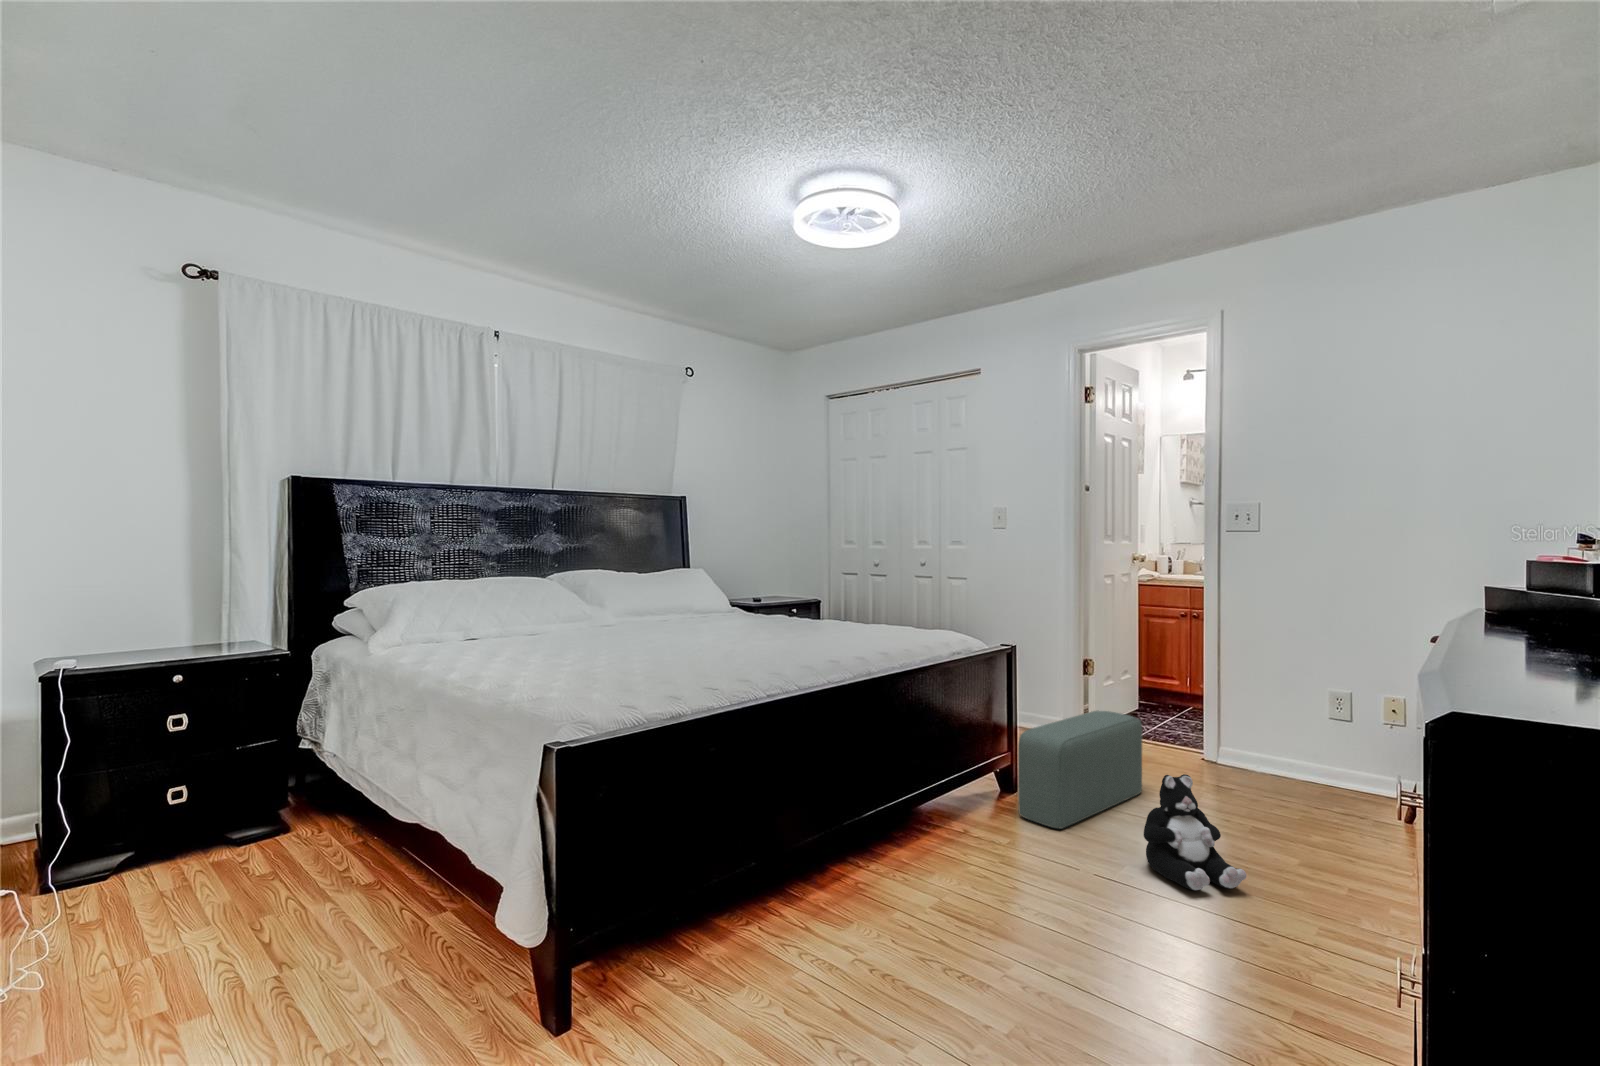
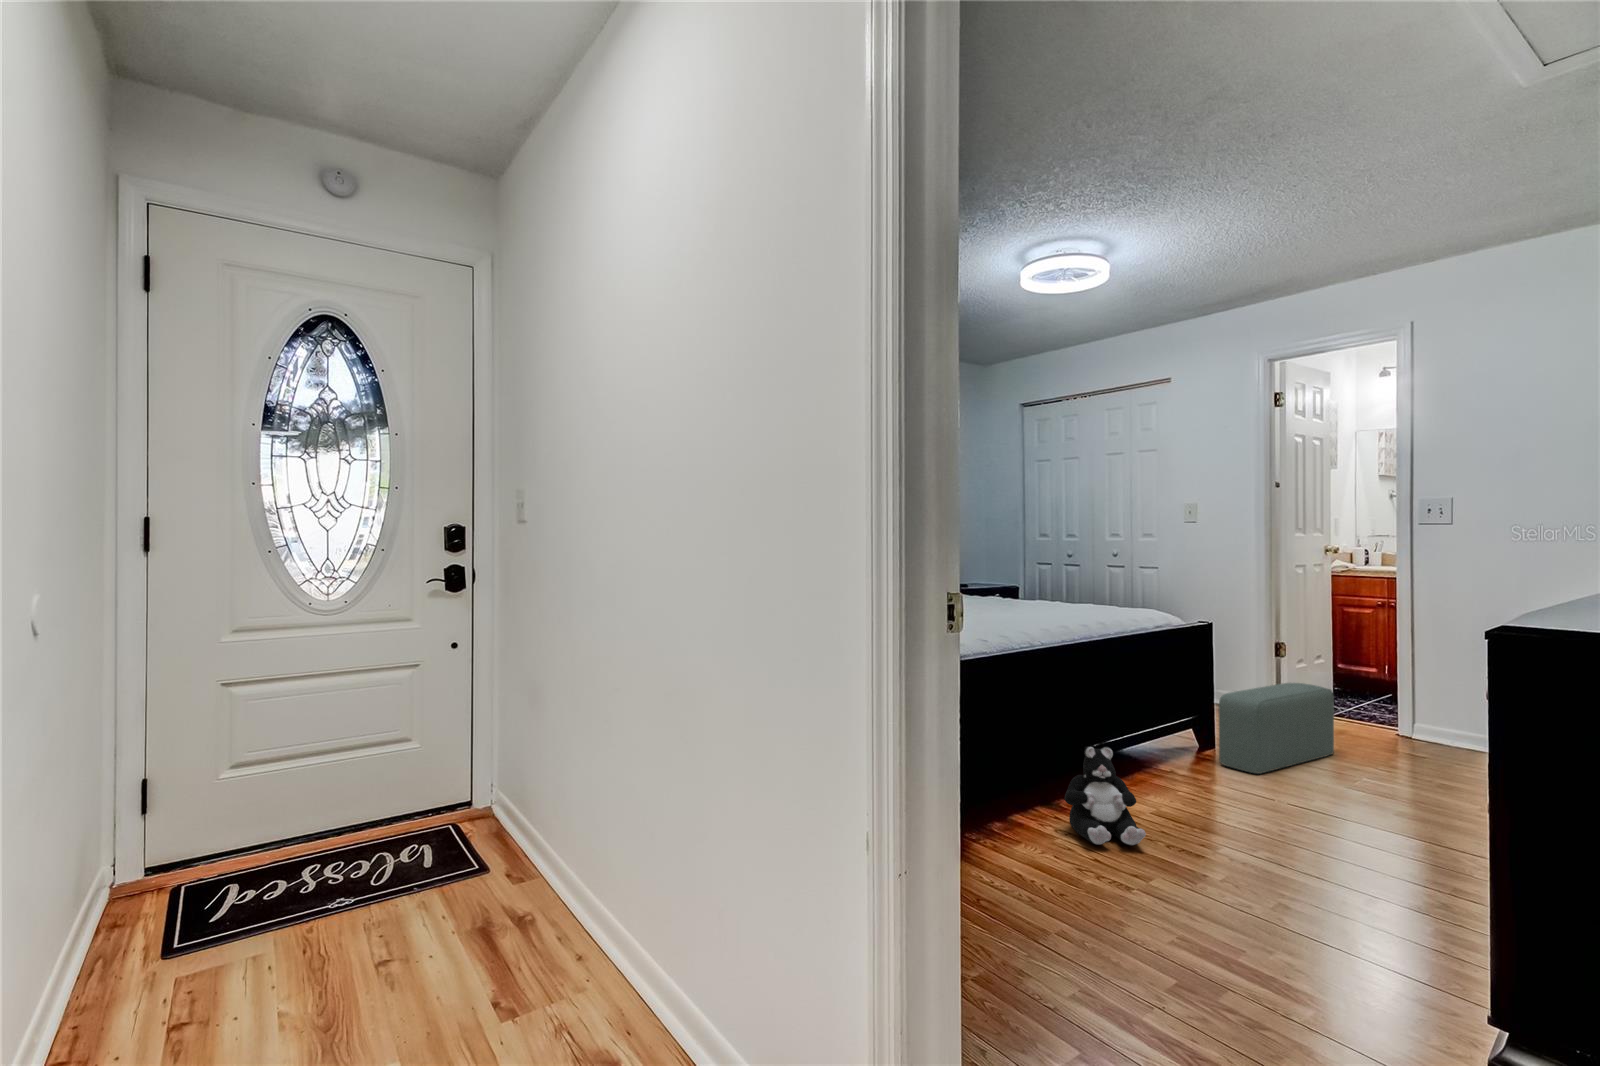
plush toy: present [1144,774,1246,890] -> present [1065,746,1146,845]

